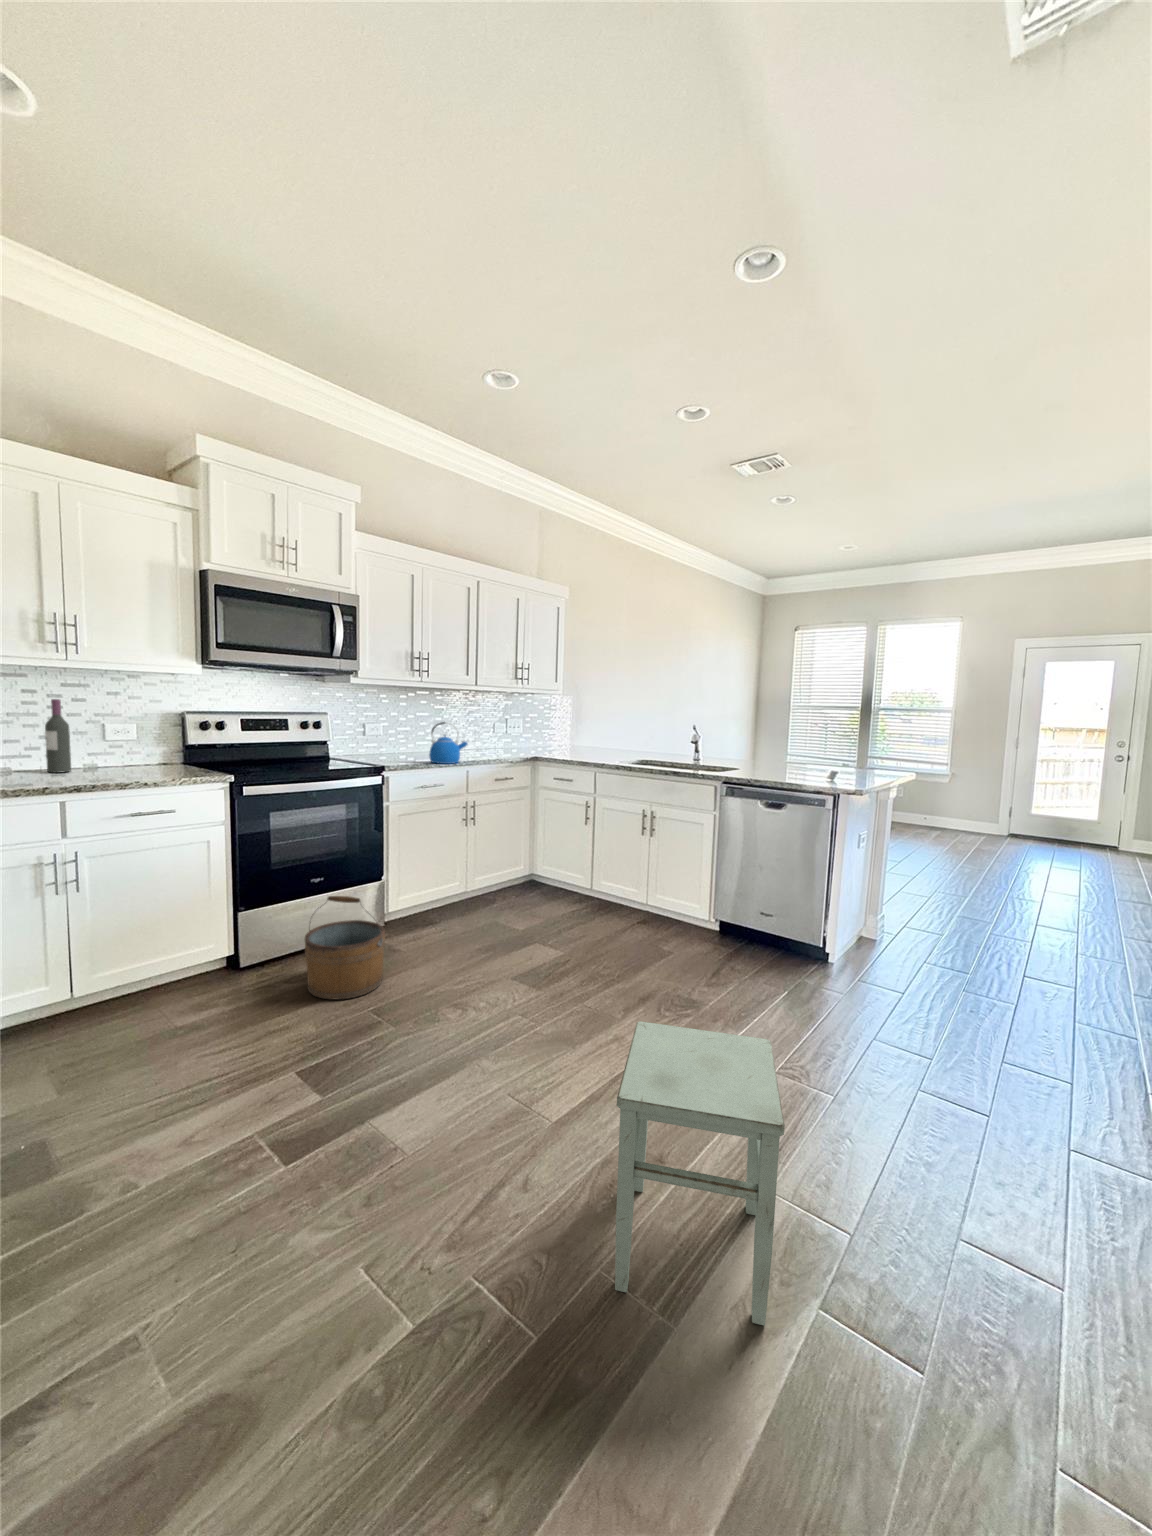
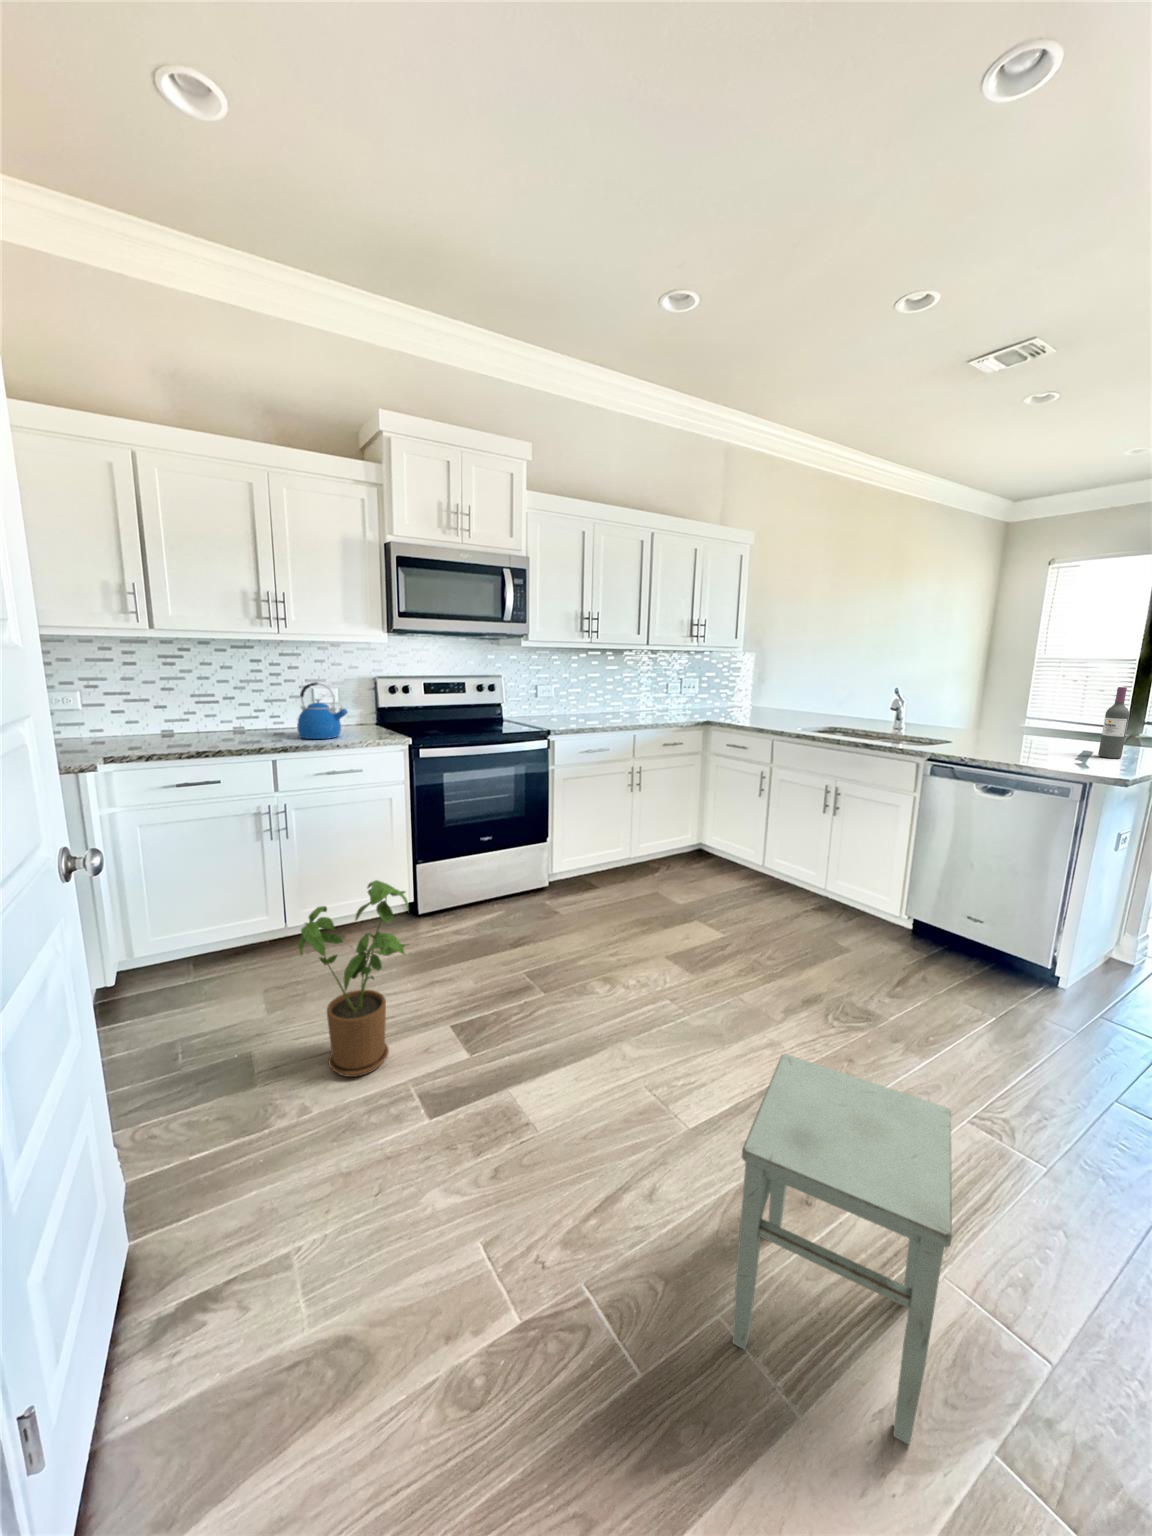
wine bottle: present [45,699,71,773] -> present [1098,687,1129,758]
kettle: present [429,722,468,764] -> present [297,682,348,739]
bucket: present [305,896,385,1000] -> none [470,859,543,959]
house plant: none [113,918,254,1142] -> present [299,880,409,1077]

